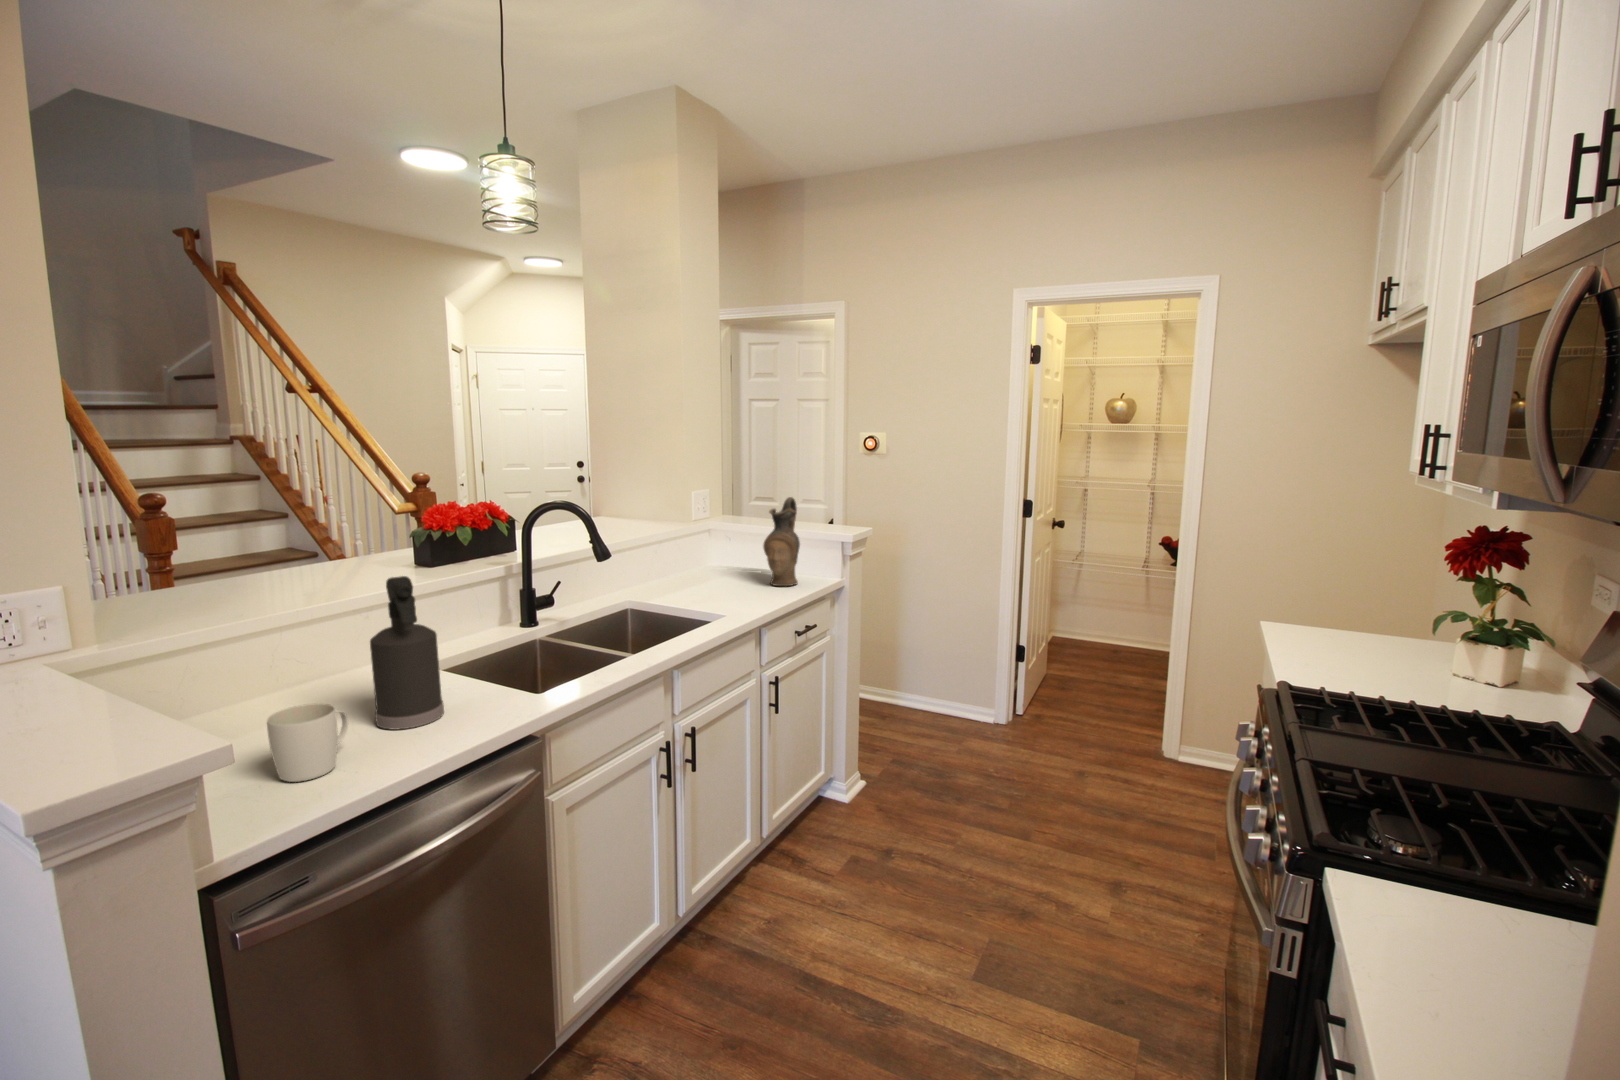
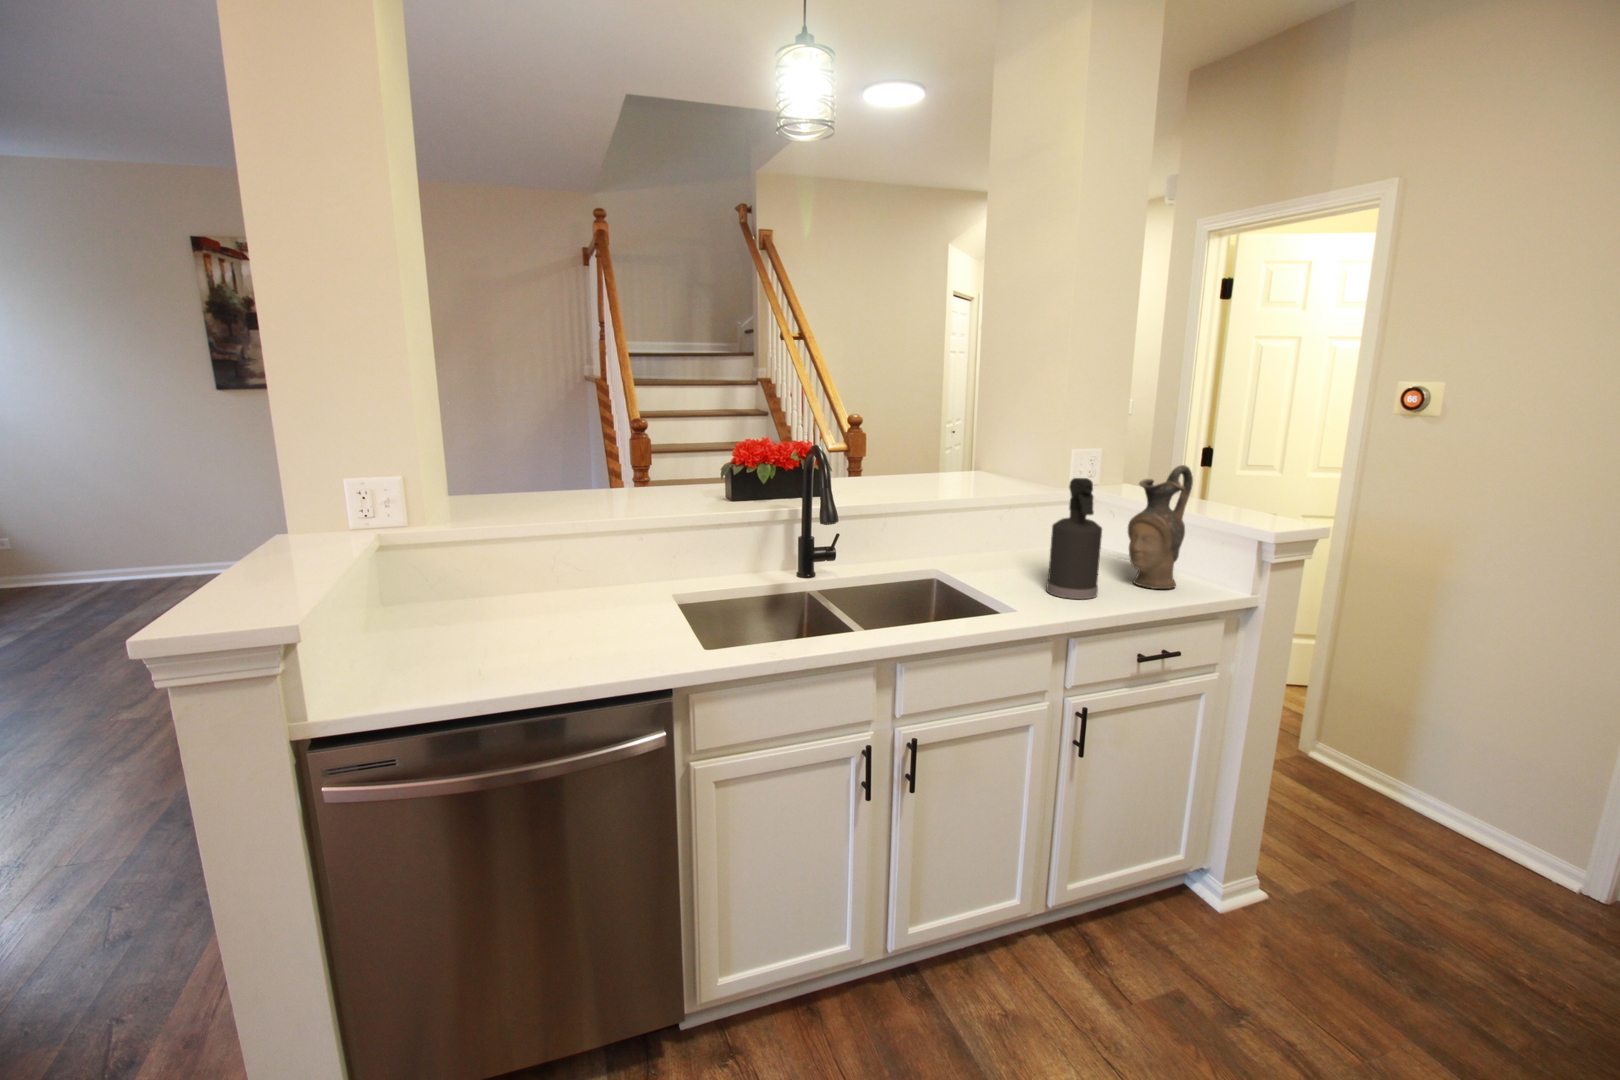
spray bottle: present [370,576,444,730] -> present [1046,478,1102,599]
mug: present [267,703,348,782] -> none [430,607,511,676]

